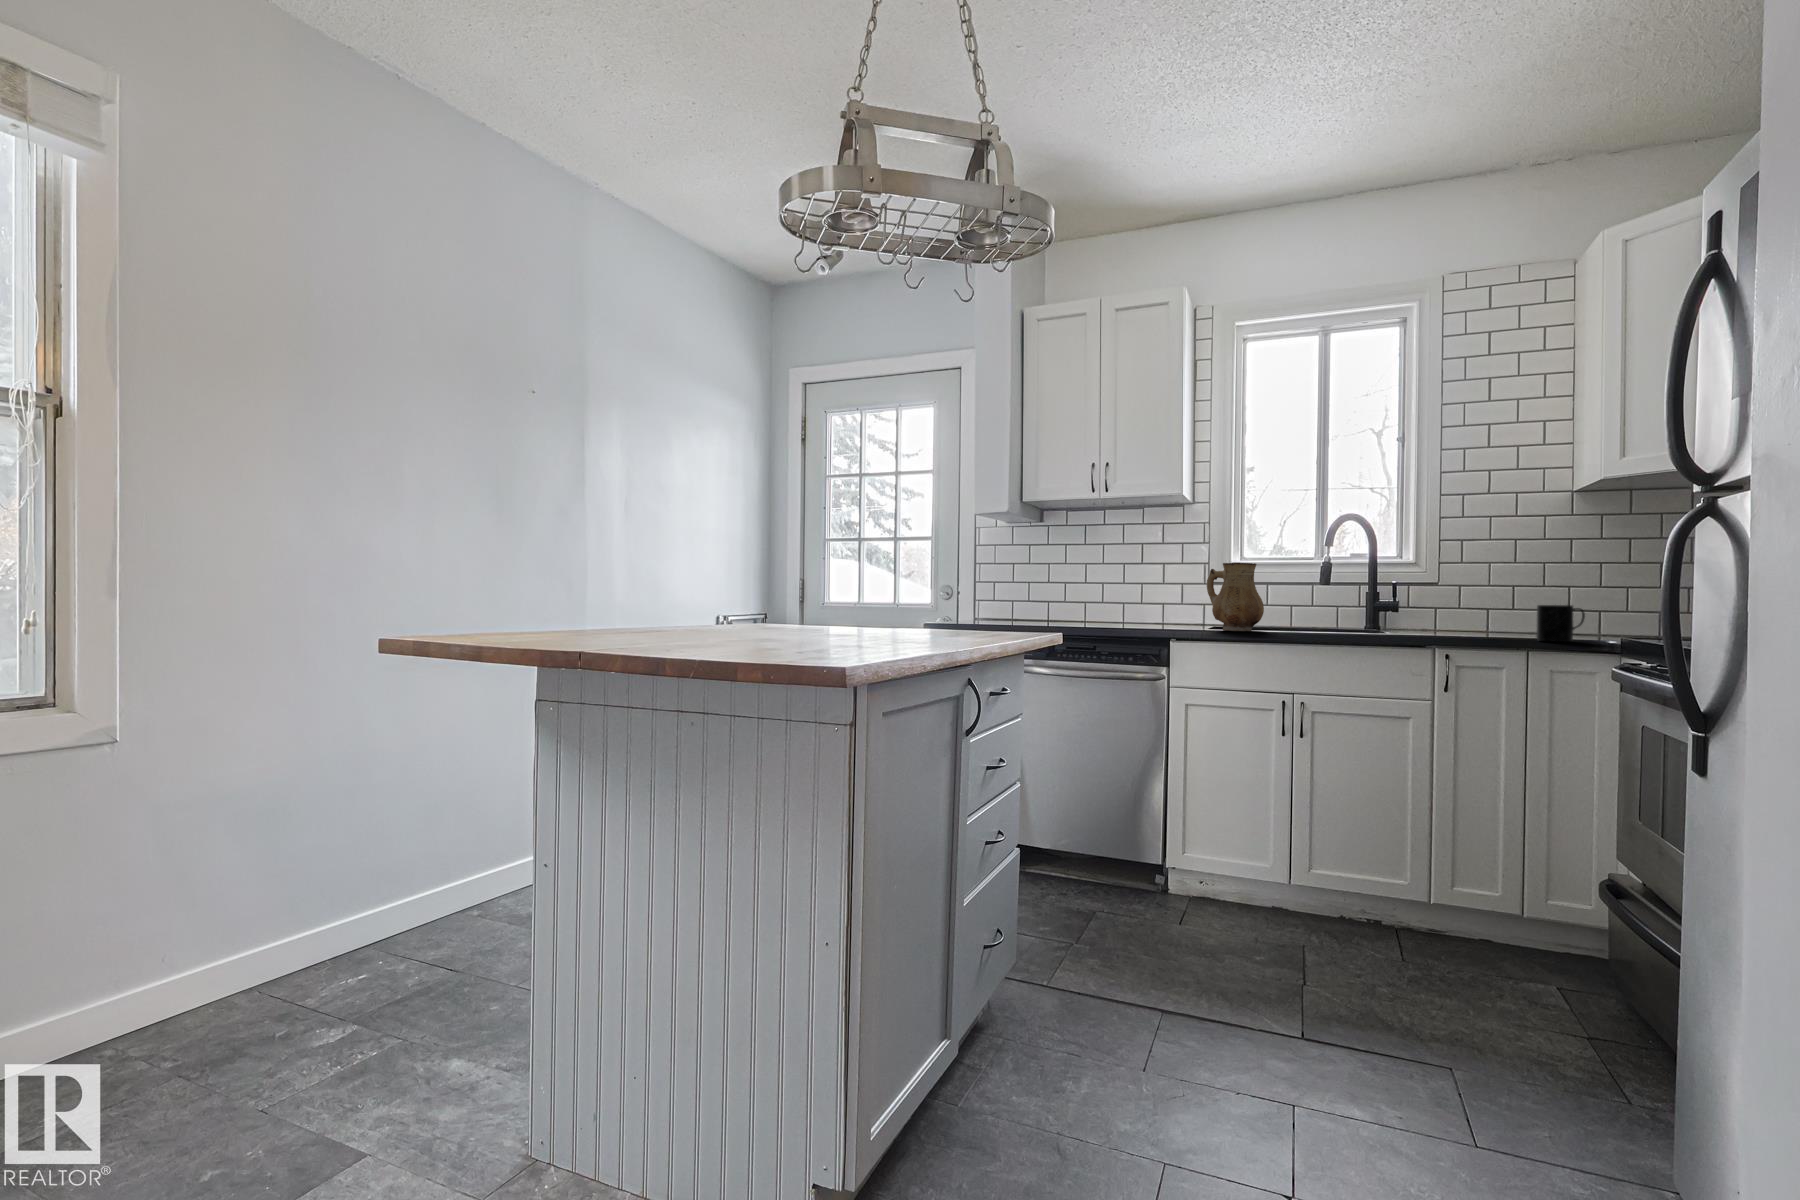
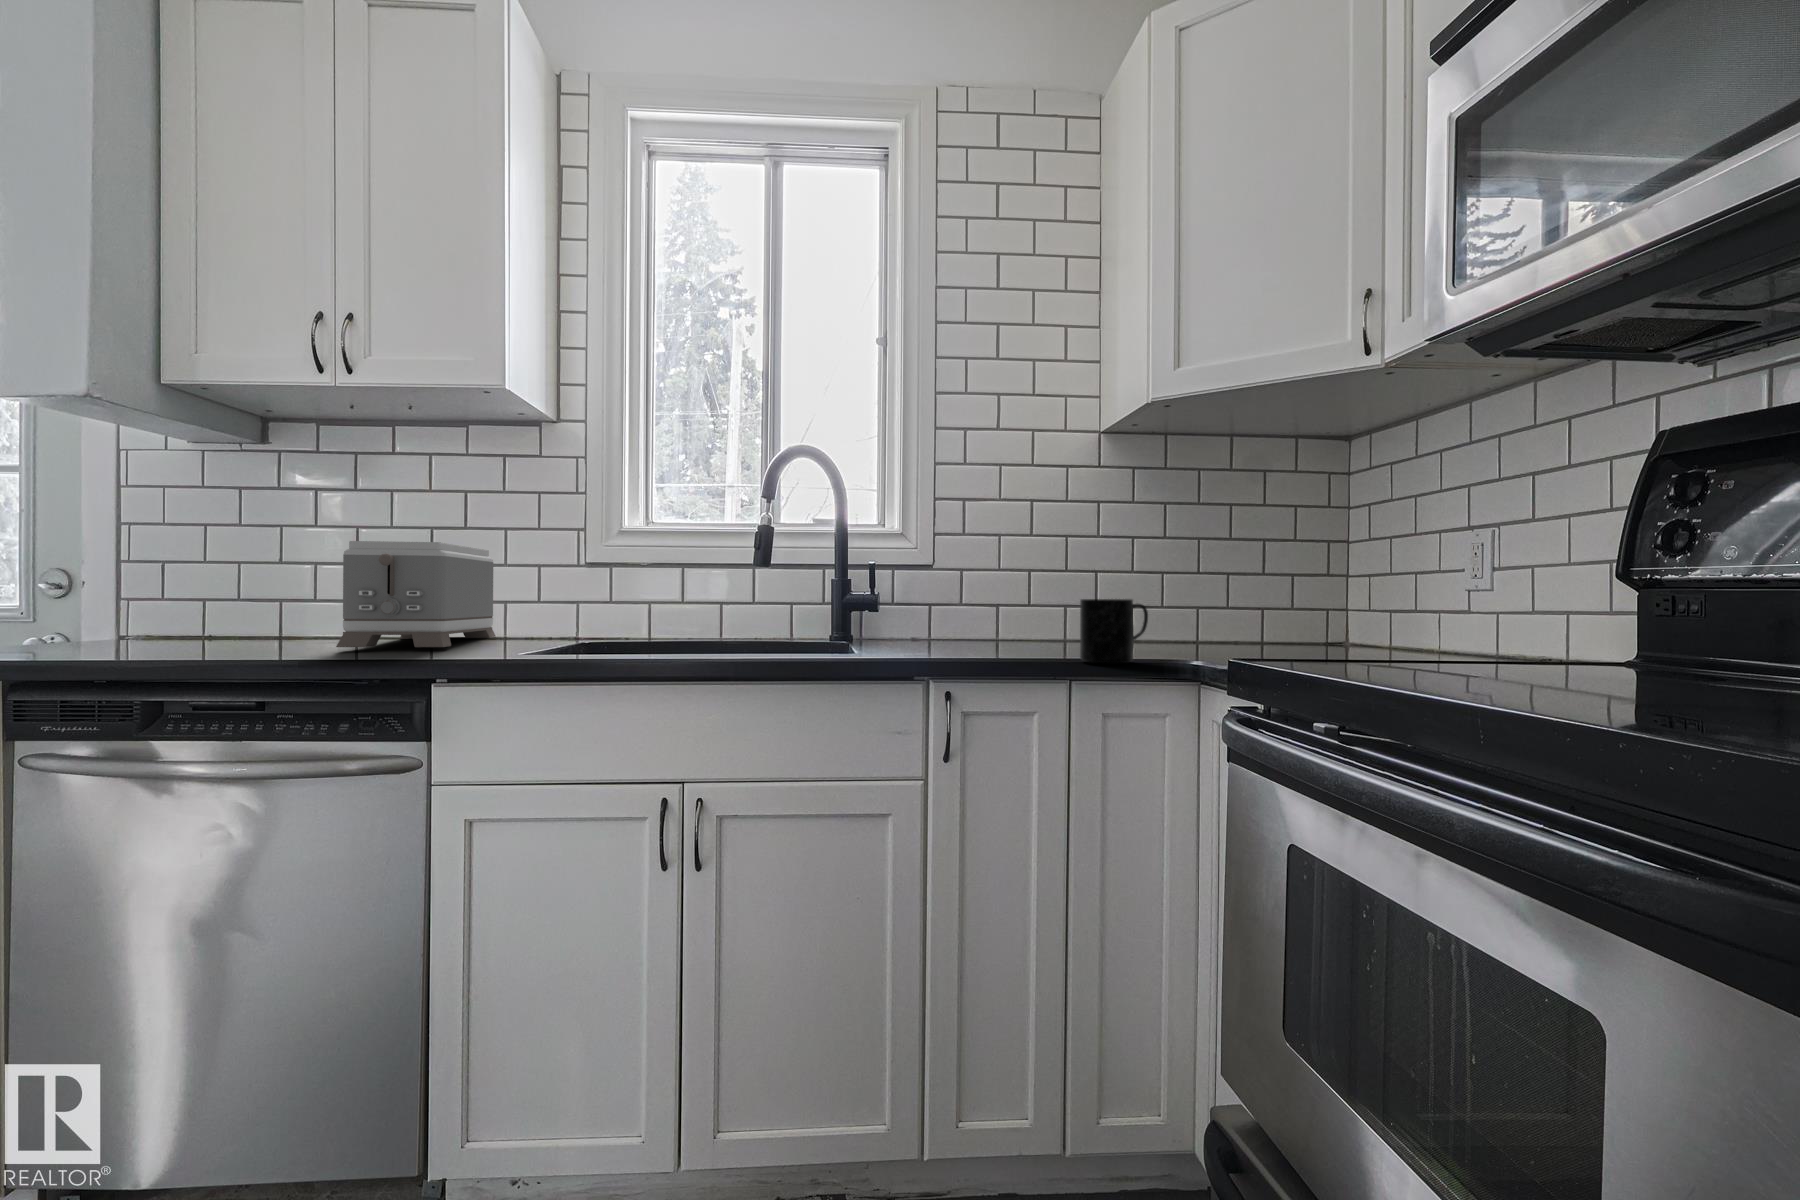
ceramic pitcher: present [1207,563,1264,631] -> none [540,519,647,655]
toaster: none [1104,573,1161,626] -> present [336,541,495,647]

